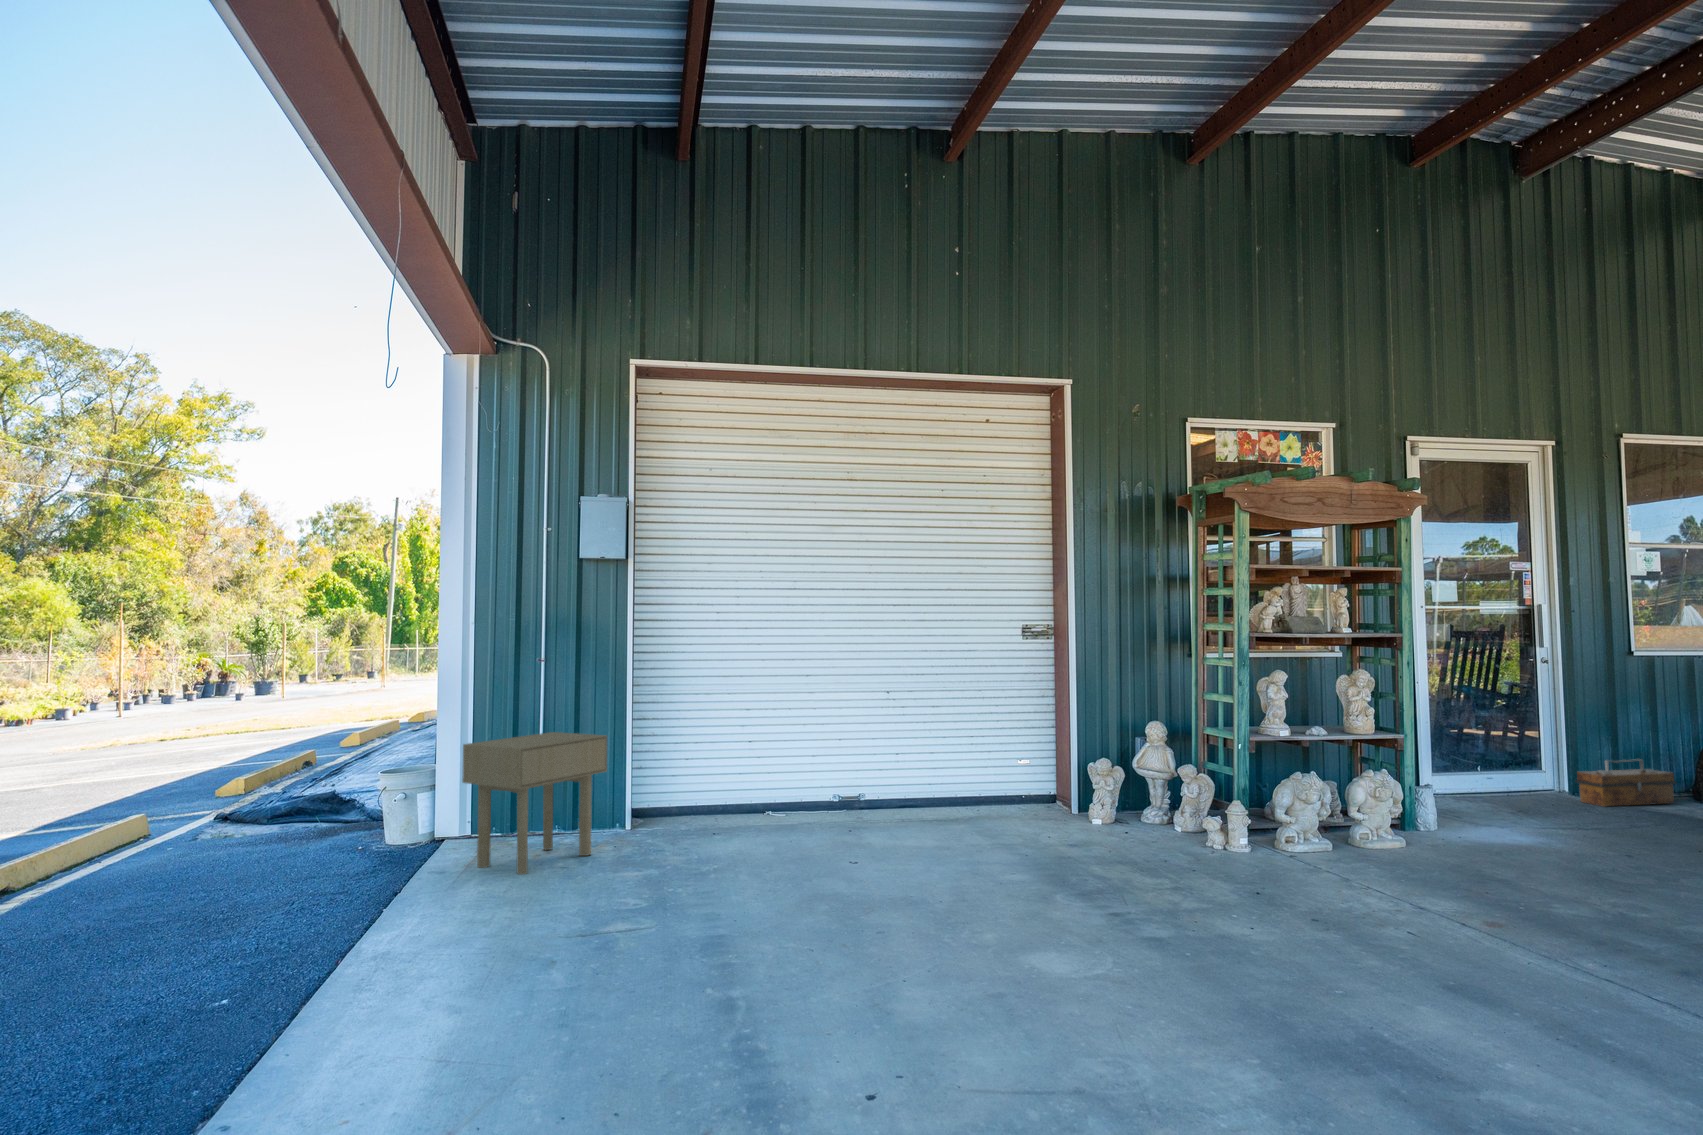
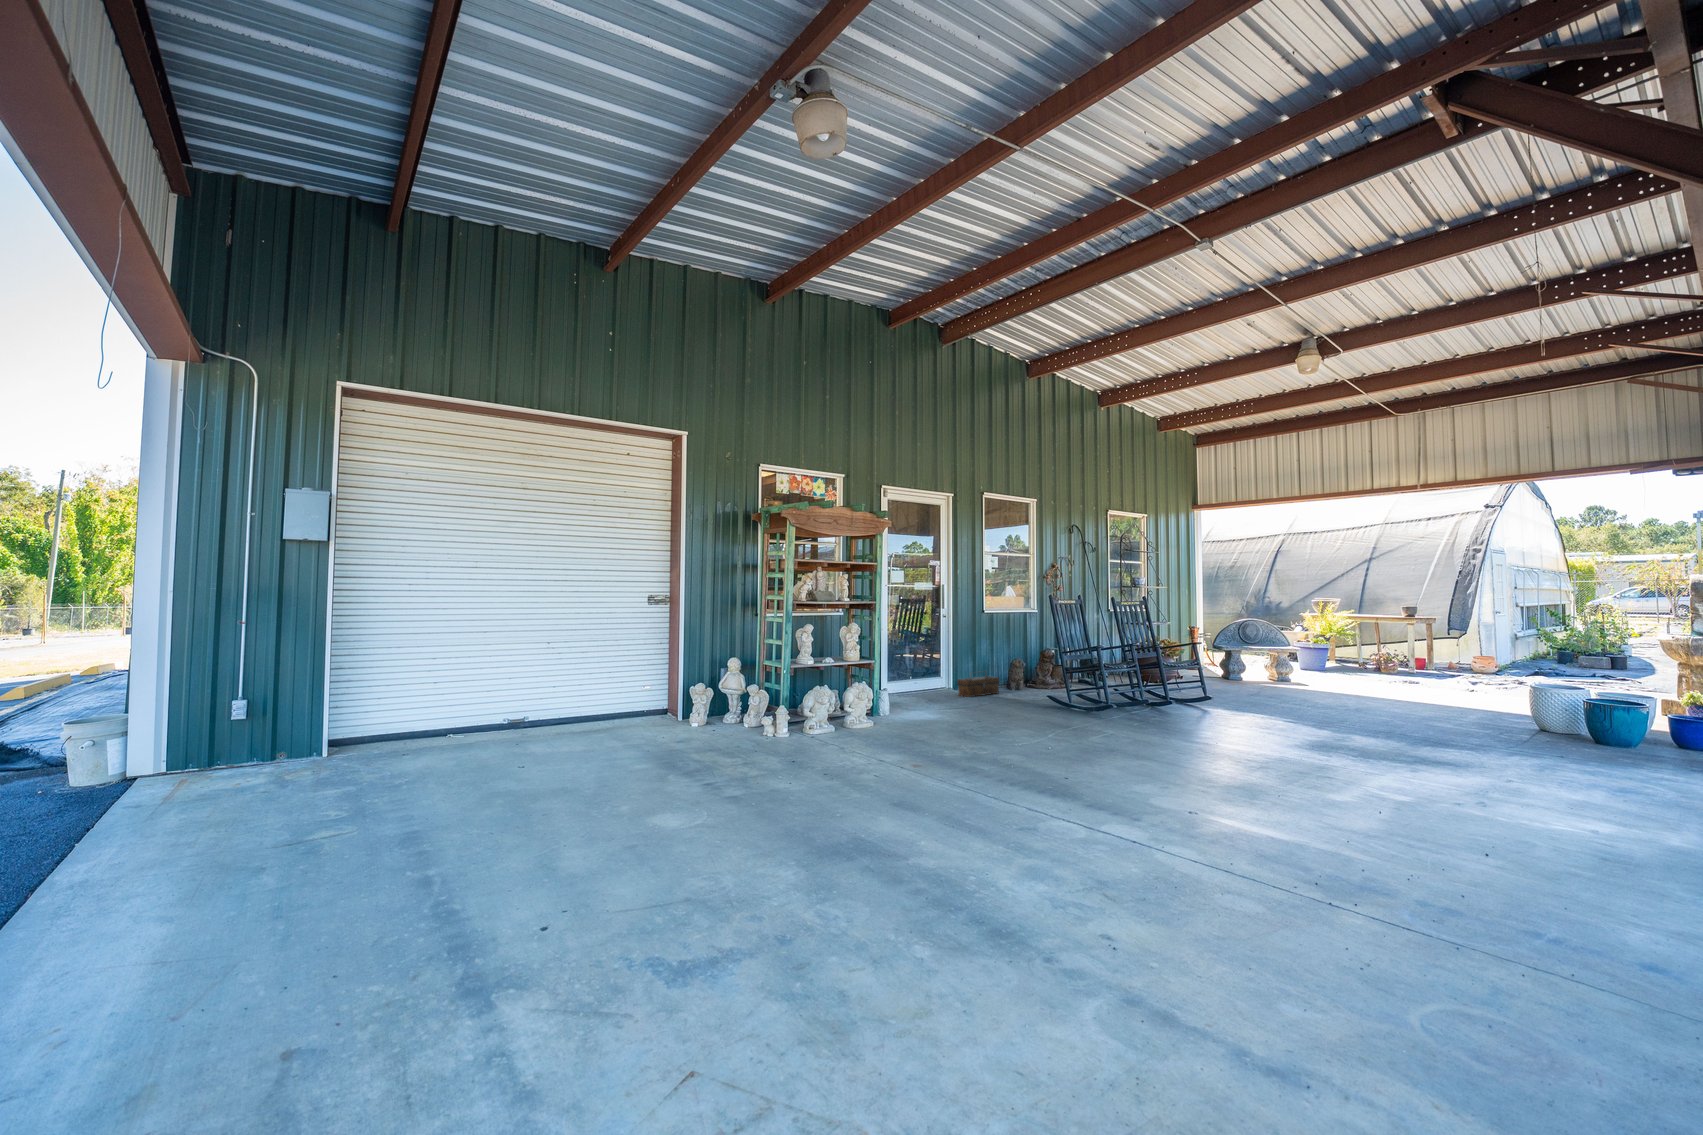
side table: present [462,732,607,875] -> none [169,682,314,797]

